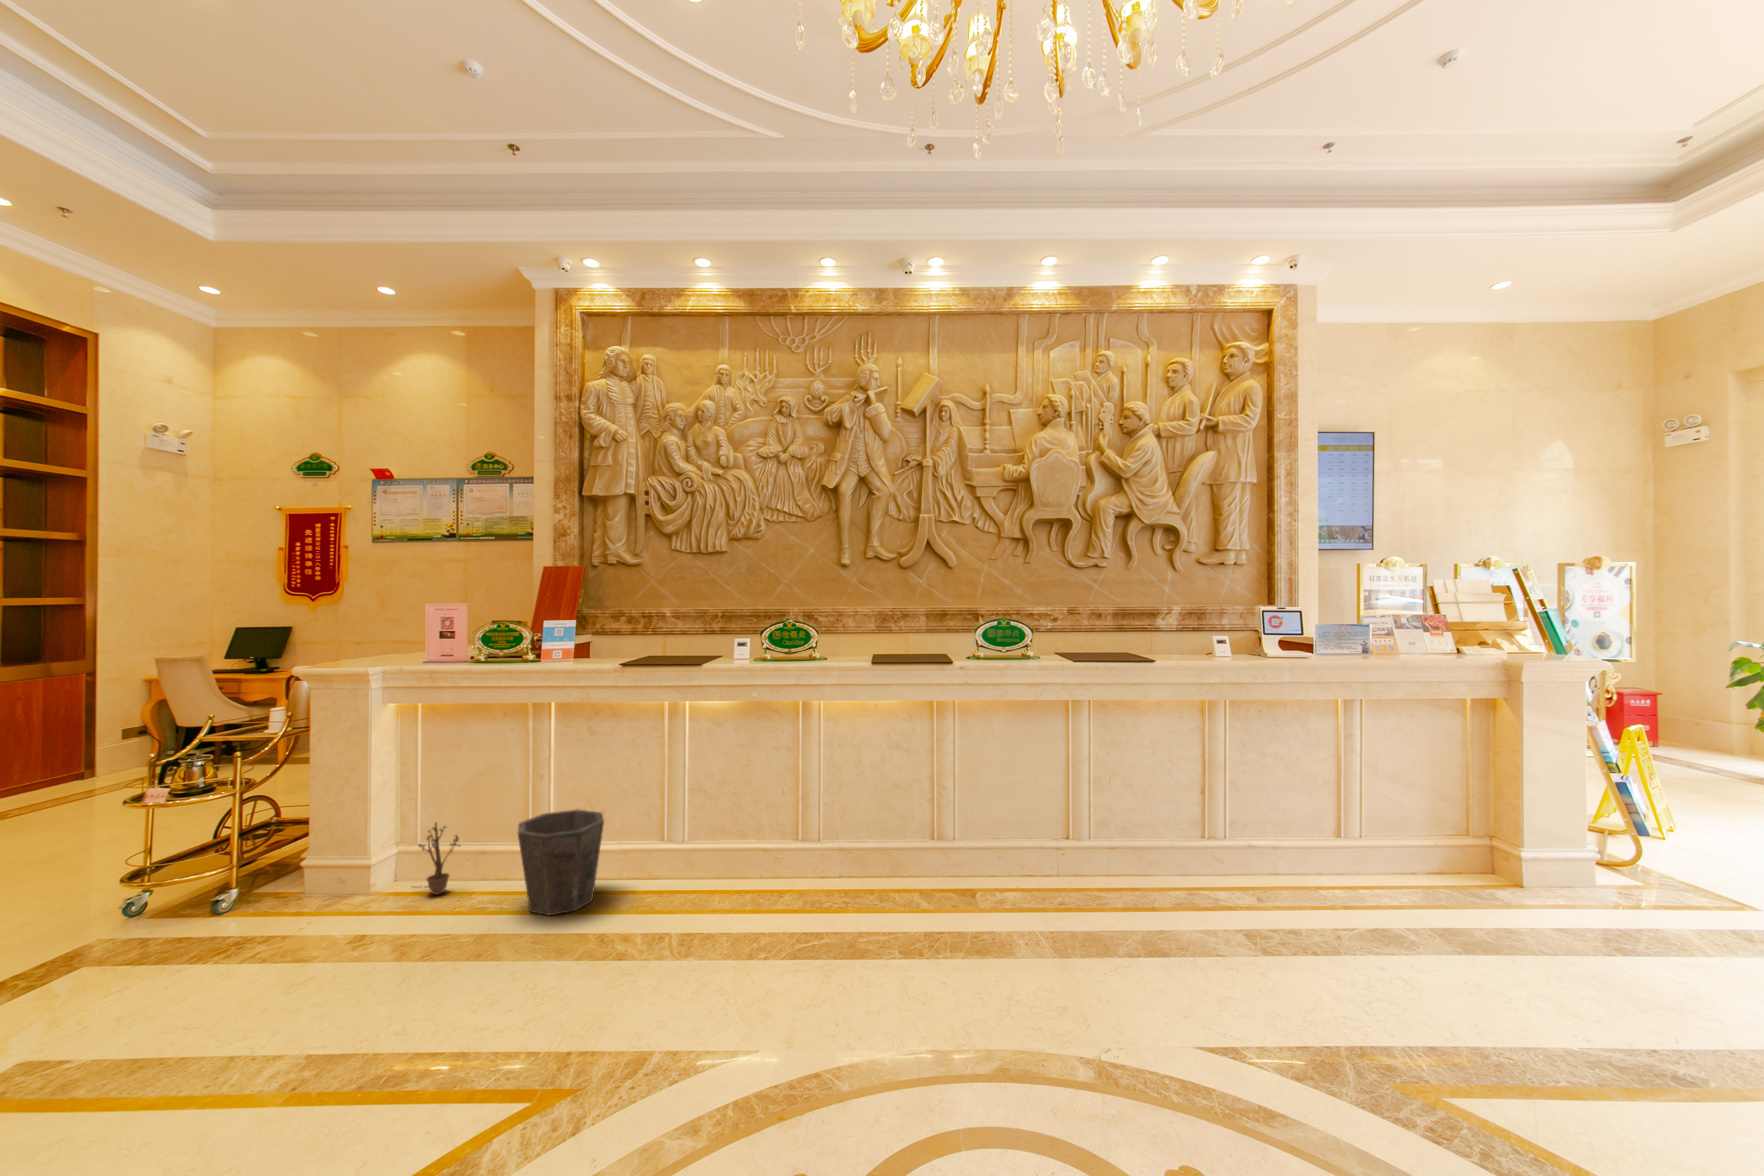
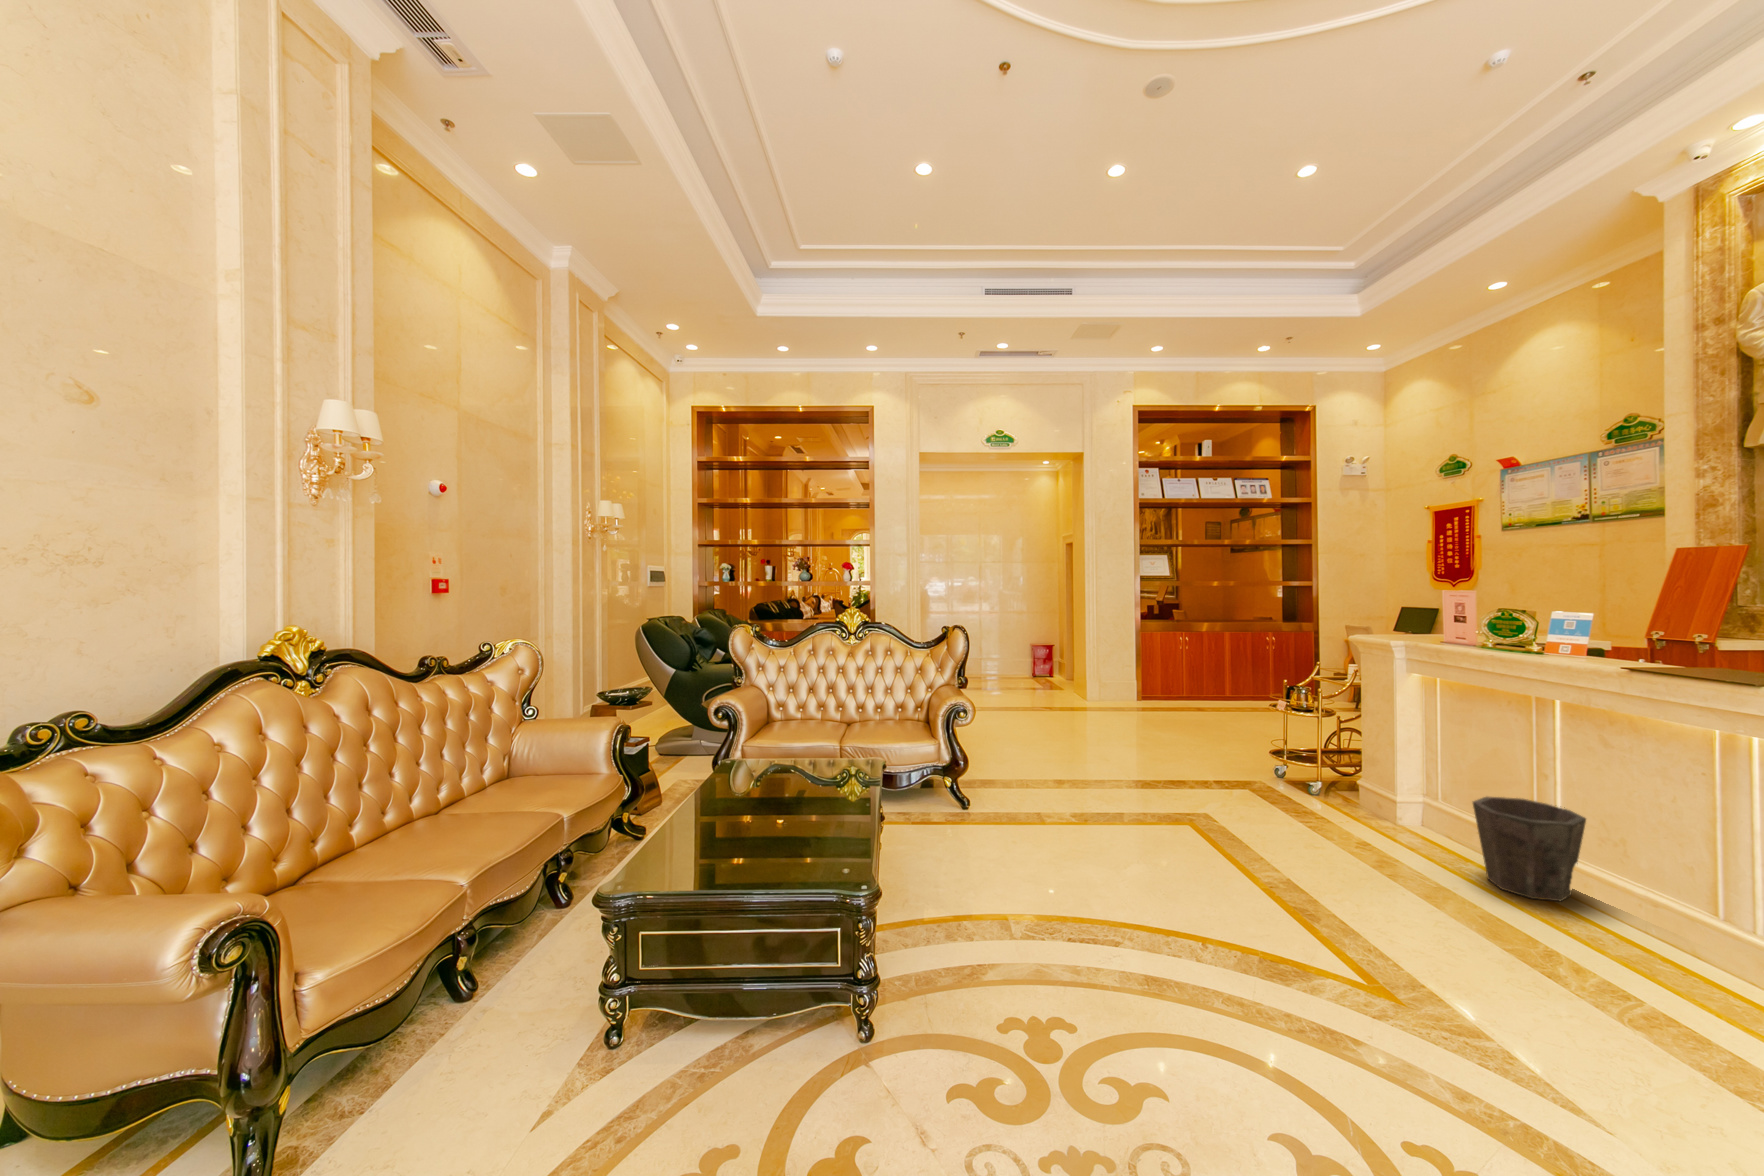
decorative plant: present [416,823,461,895] -> none [1413,775,1448,836]

